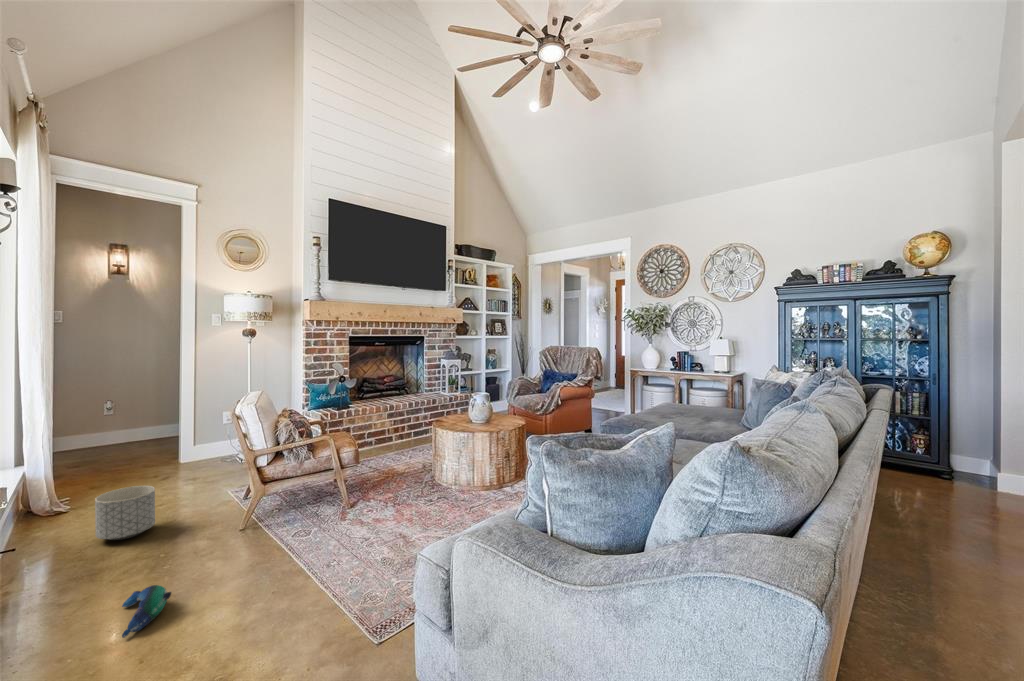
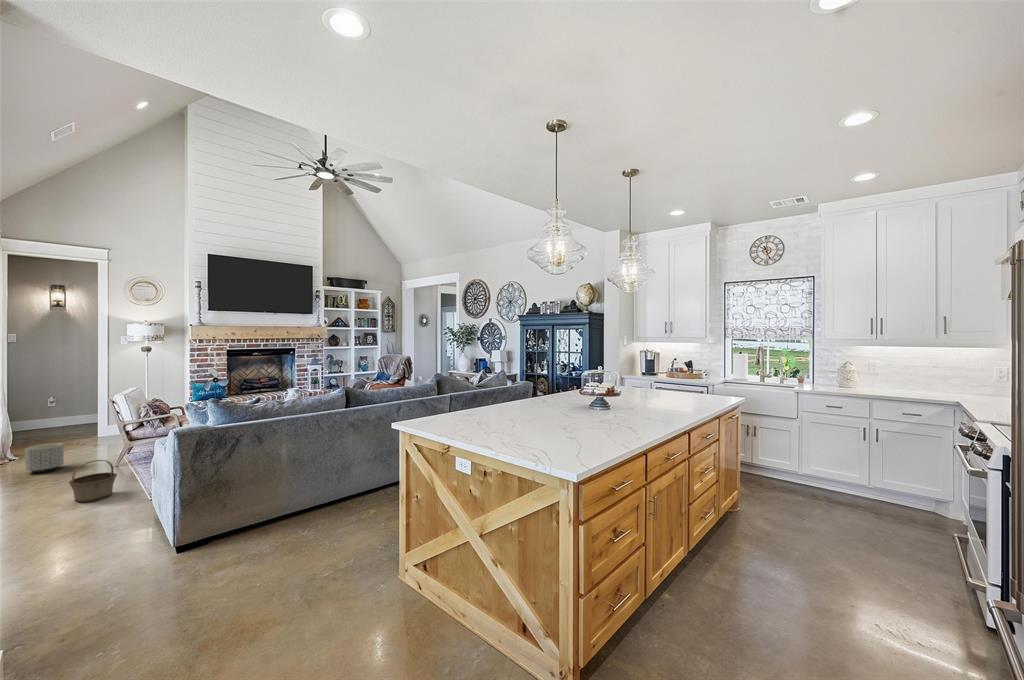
basket: none [203,541,287,640] -> present [69,460,117,502]
plush toy: present [122,585,171,638] -> none [28,484,58,503]

